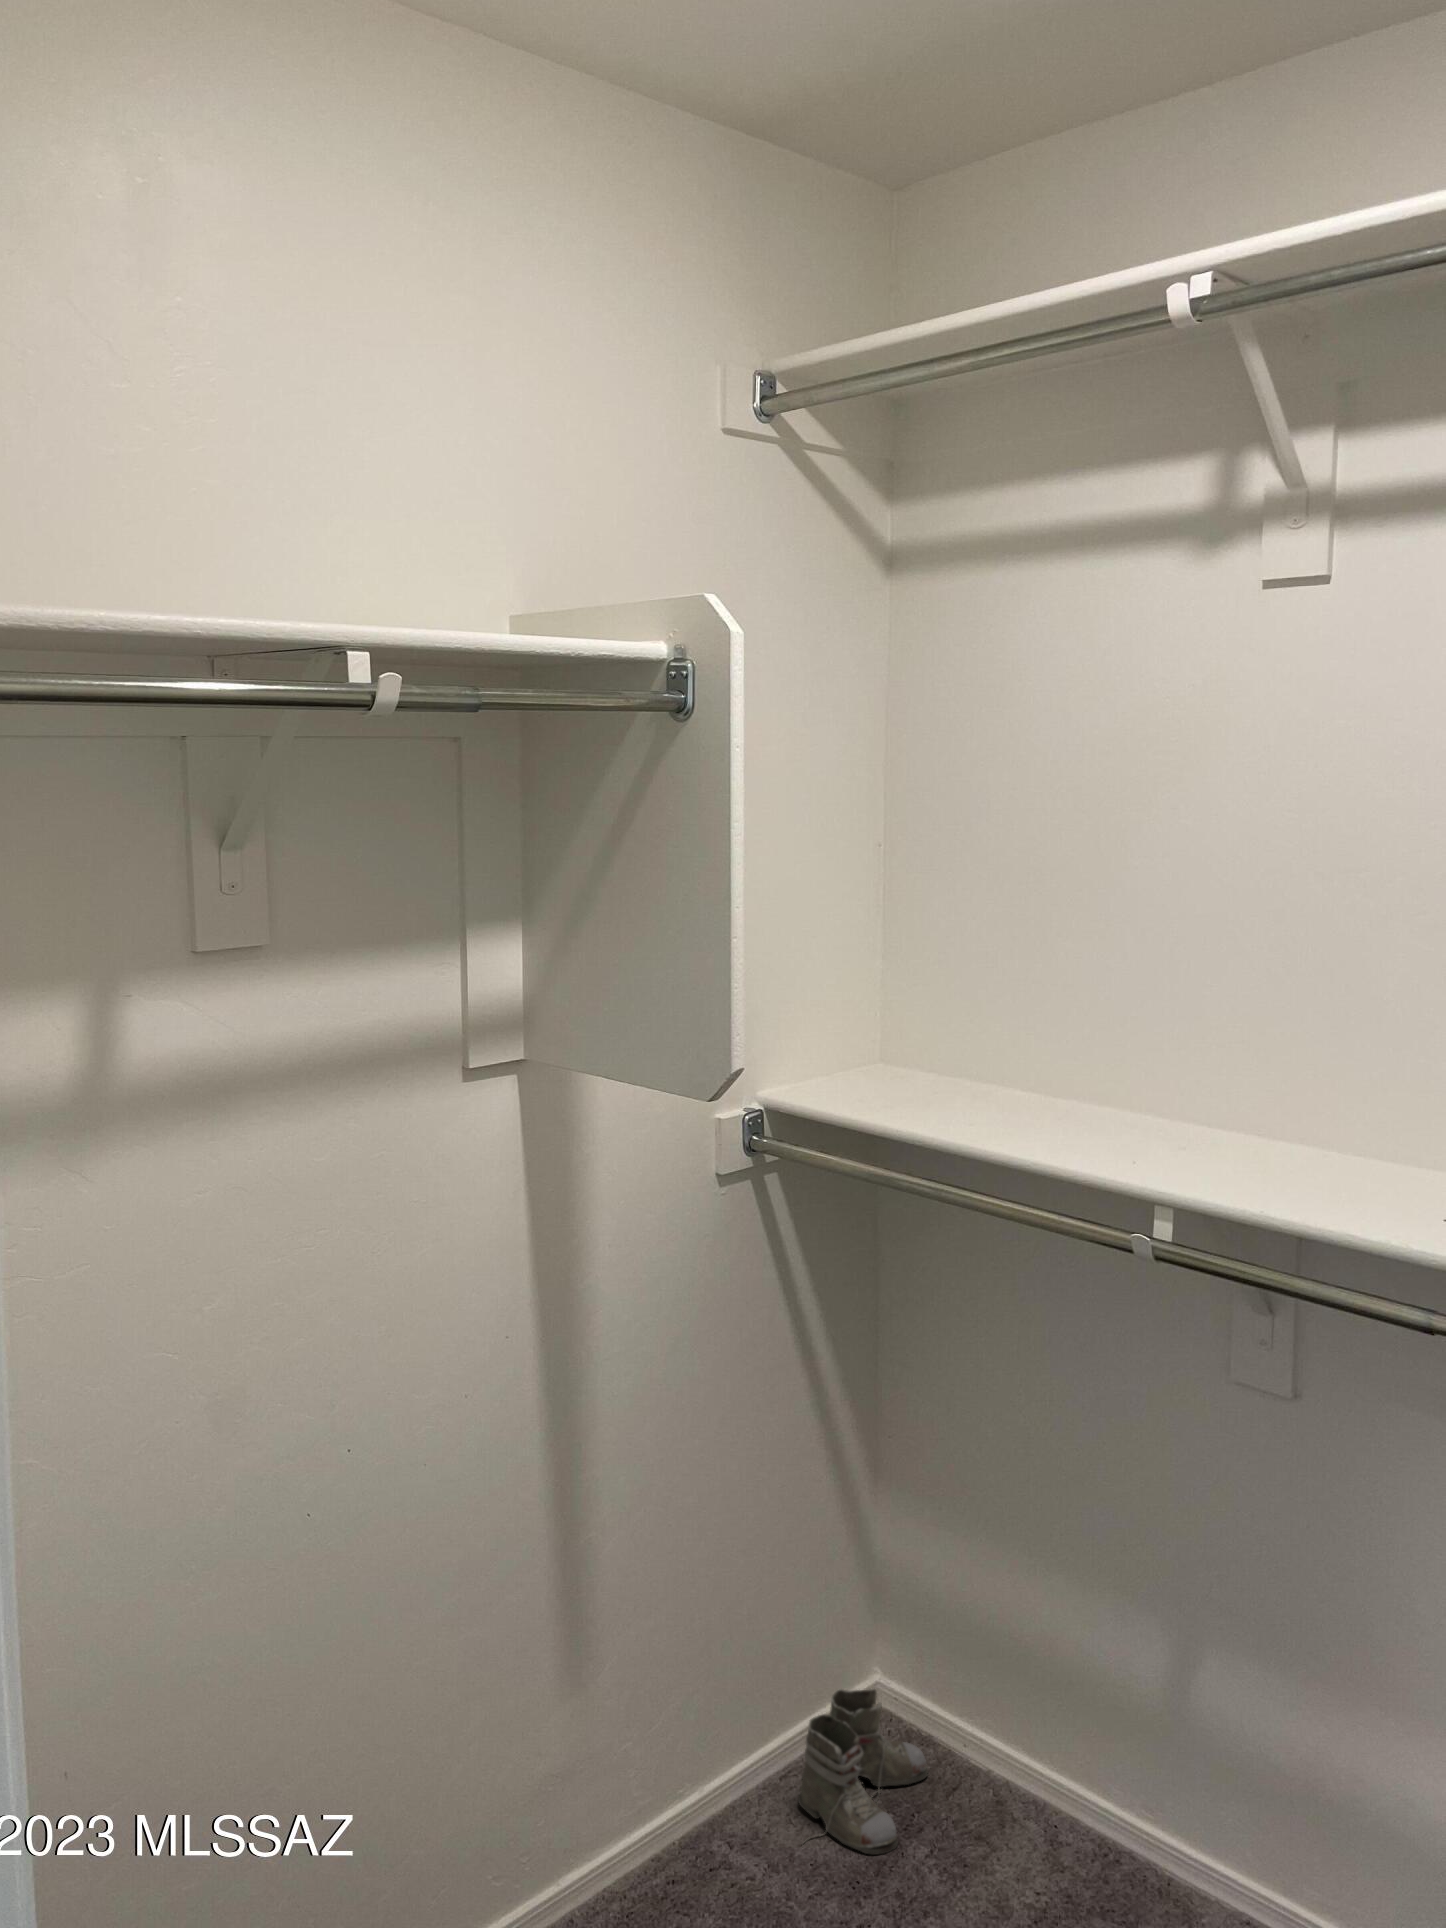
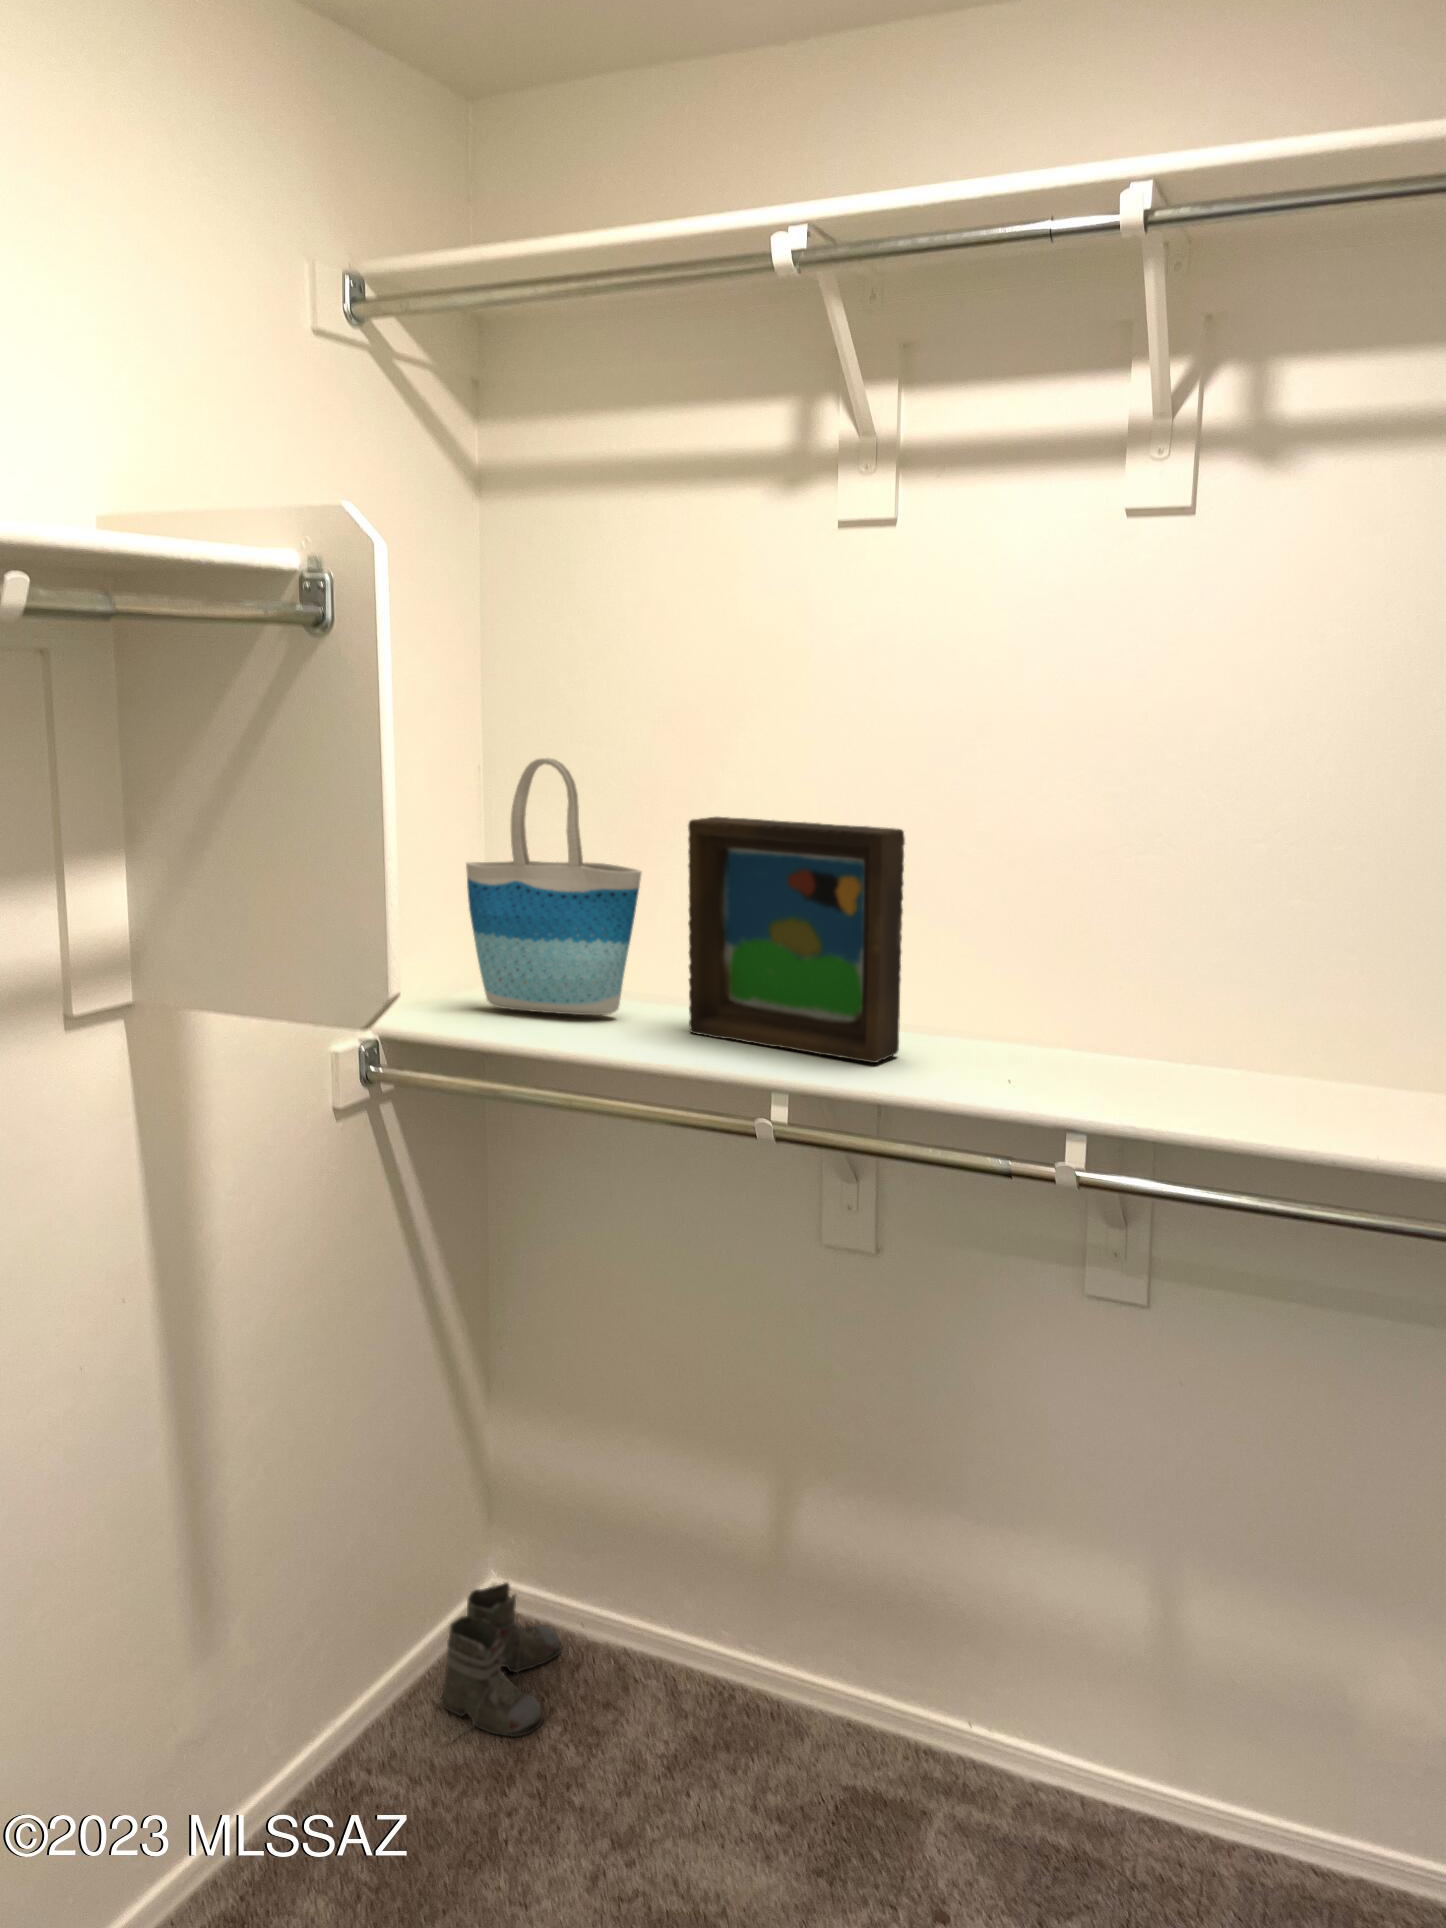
tote bag: none [856,835,1031,1104] -> present [466,758,641,1015]
picture frame: none [1073,900,1316,1179] -> present [688,817,905,1063]

